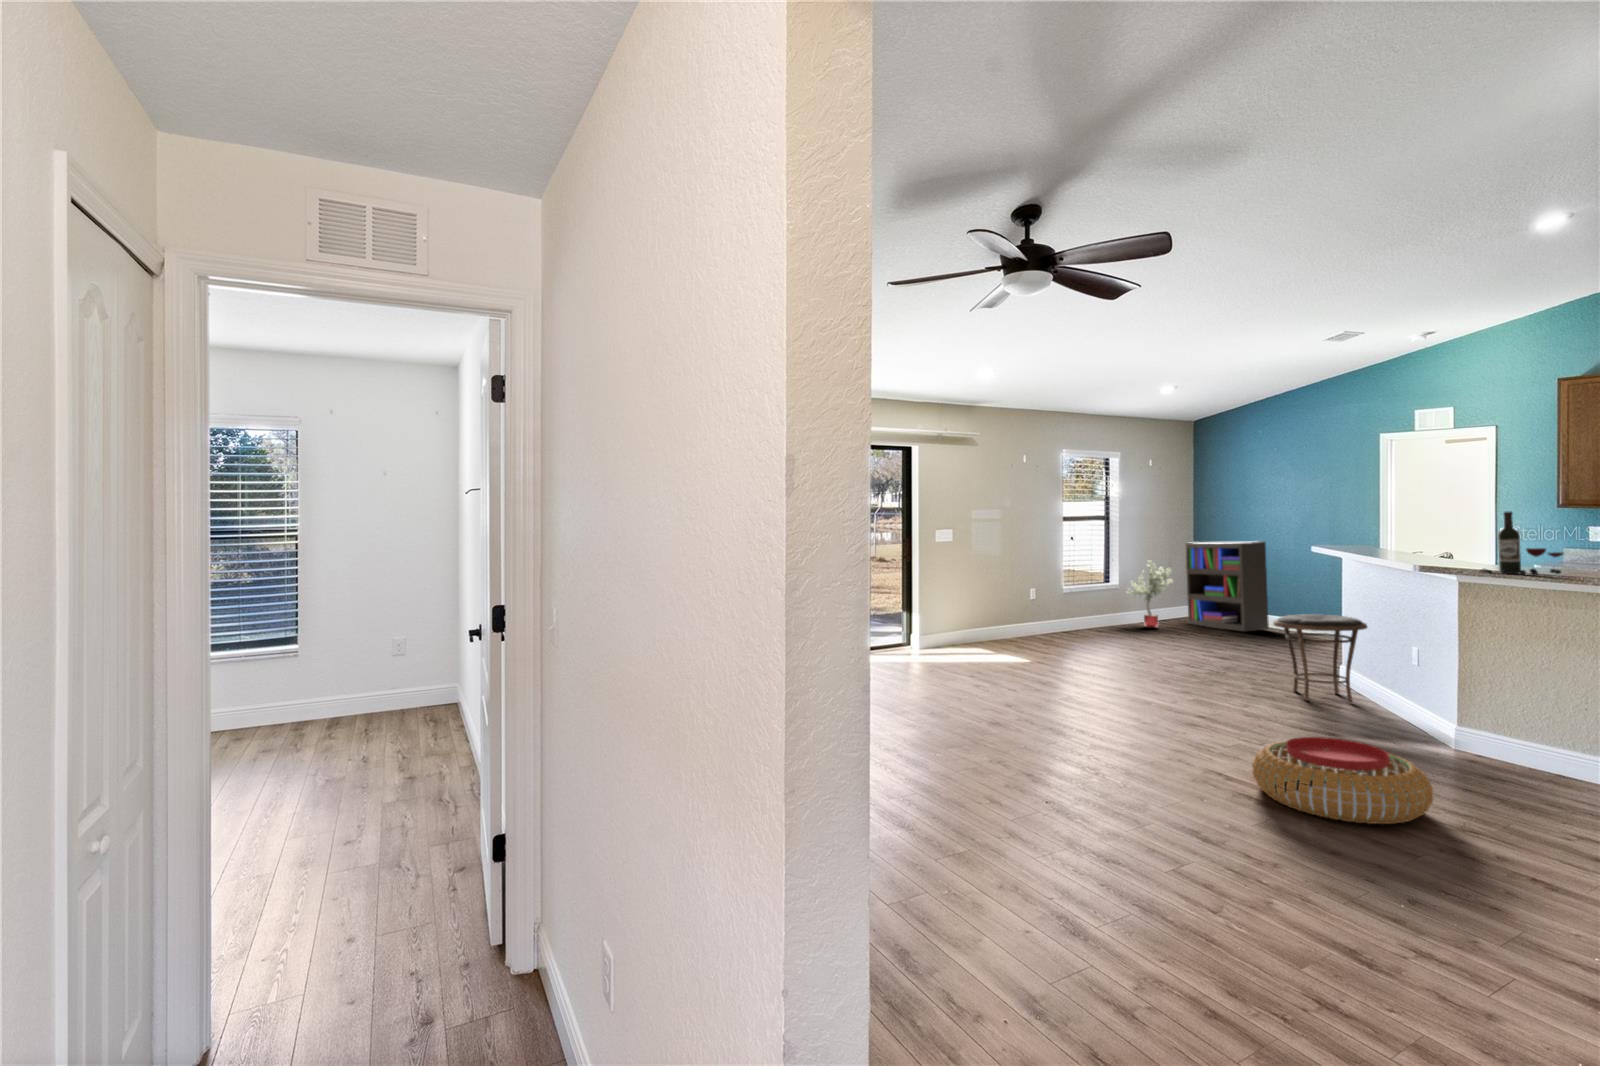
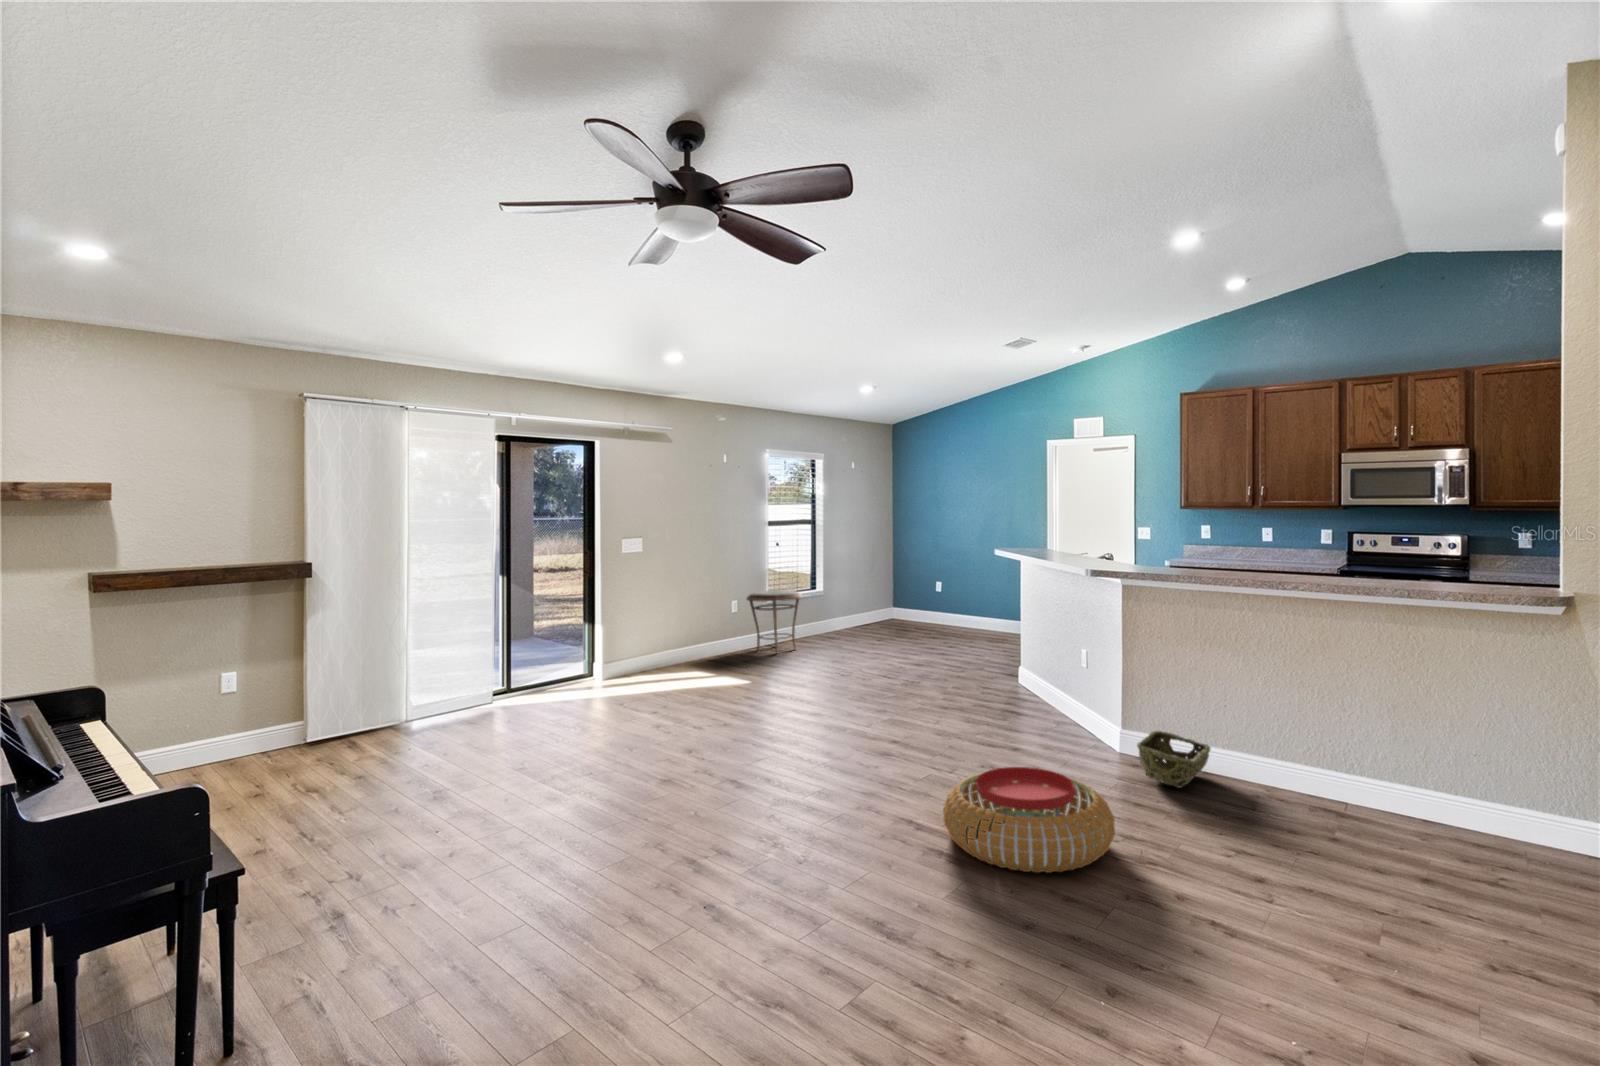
wine bottle: present [1480,511,1563,575] -> none [1138,513,1207,577]
bookshelf: present [1186,541,1269,631] -> none [886,543,959,632]
potted tree: present [1128,561,1172,628] -> none [831,563,876,634]
side table: present [1273,614,1367,702] -> present [747,590,802,653]
woven basket: none [1471,729,1567,783] -> present [1137,731,1210,788]

